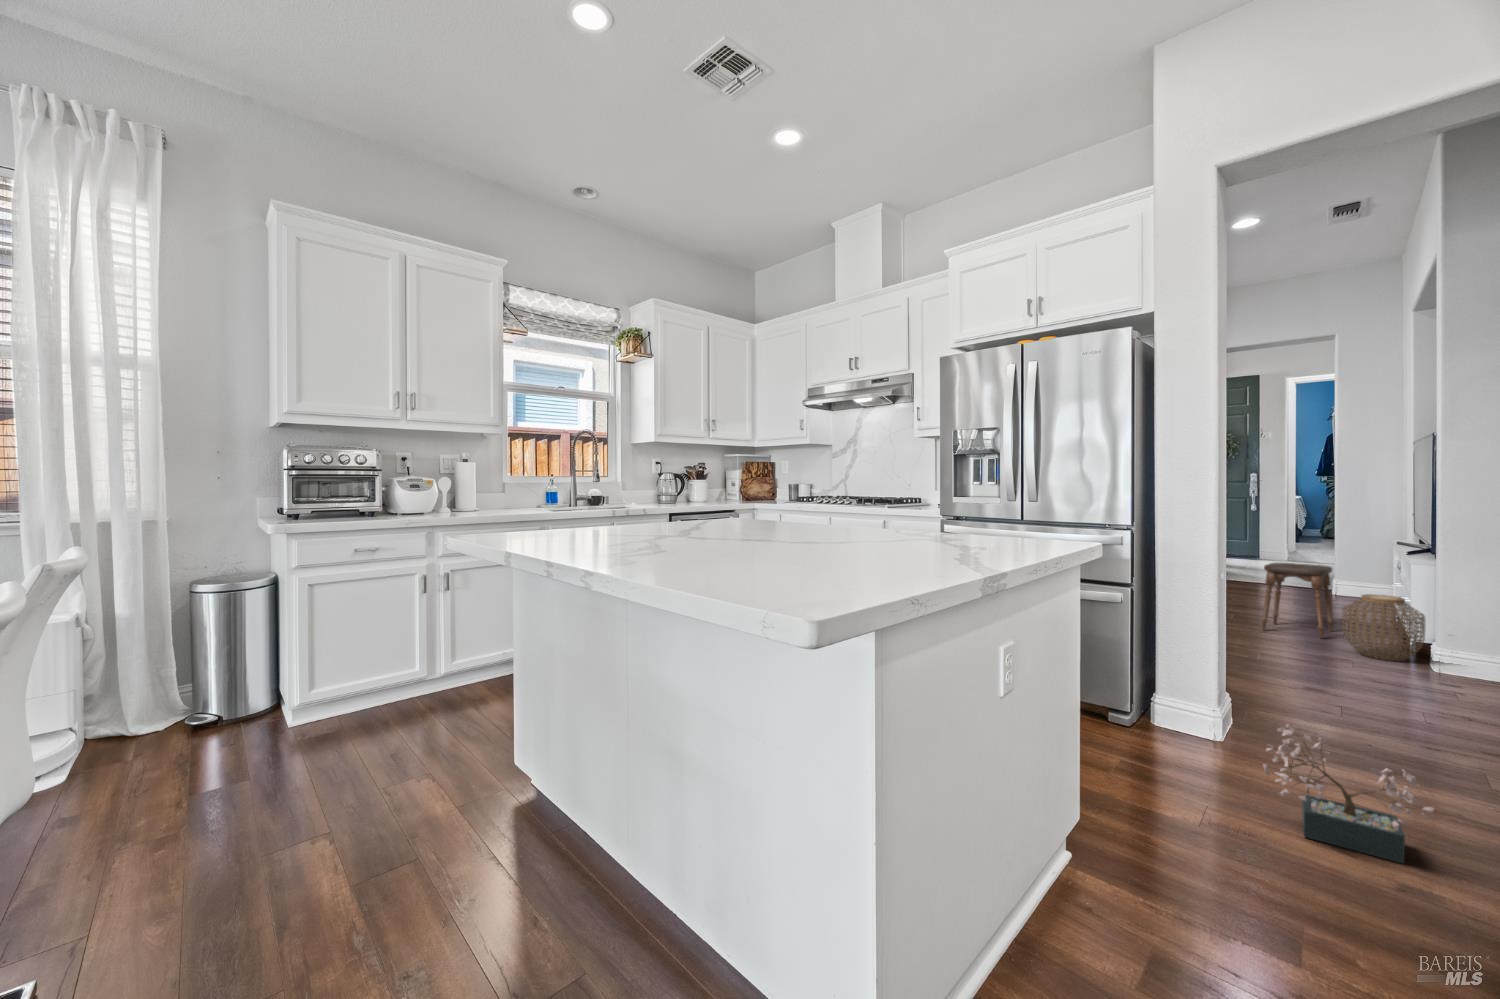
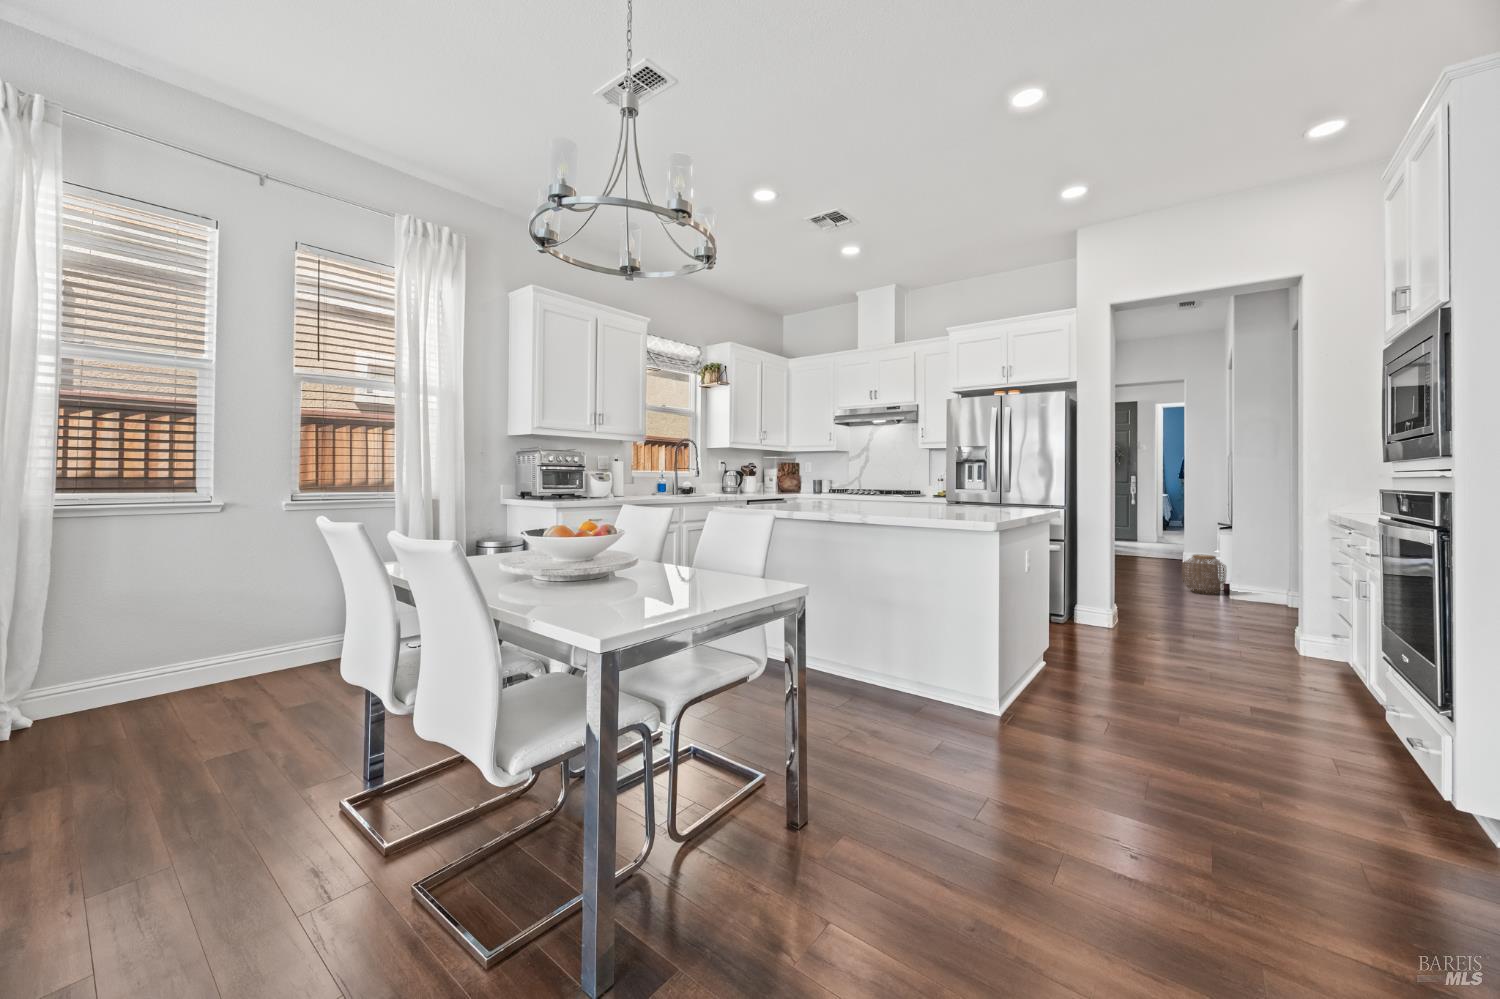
stool: present [1261,563,1333,639] -> none [1136,537,1179,585]
decorative plant: present [1263,724,1434,863] -> none [1132,603,1202,659]

